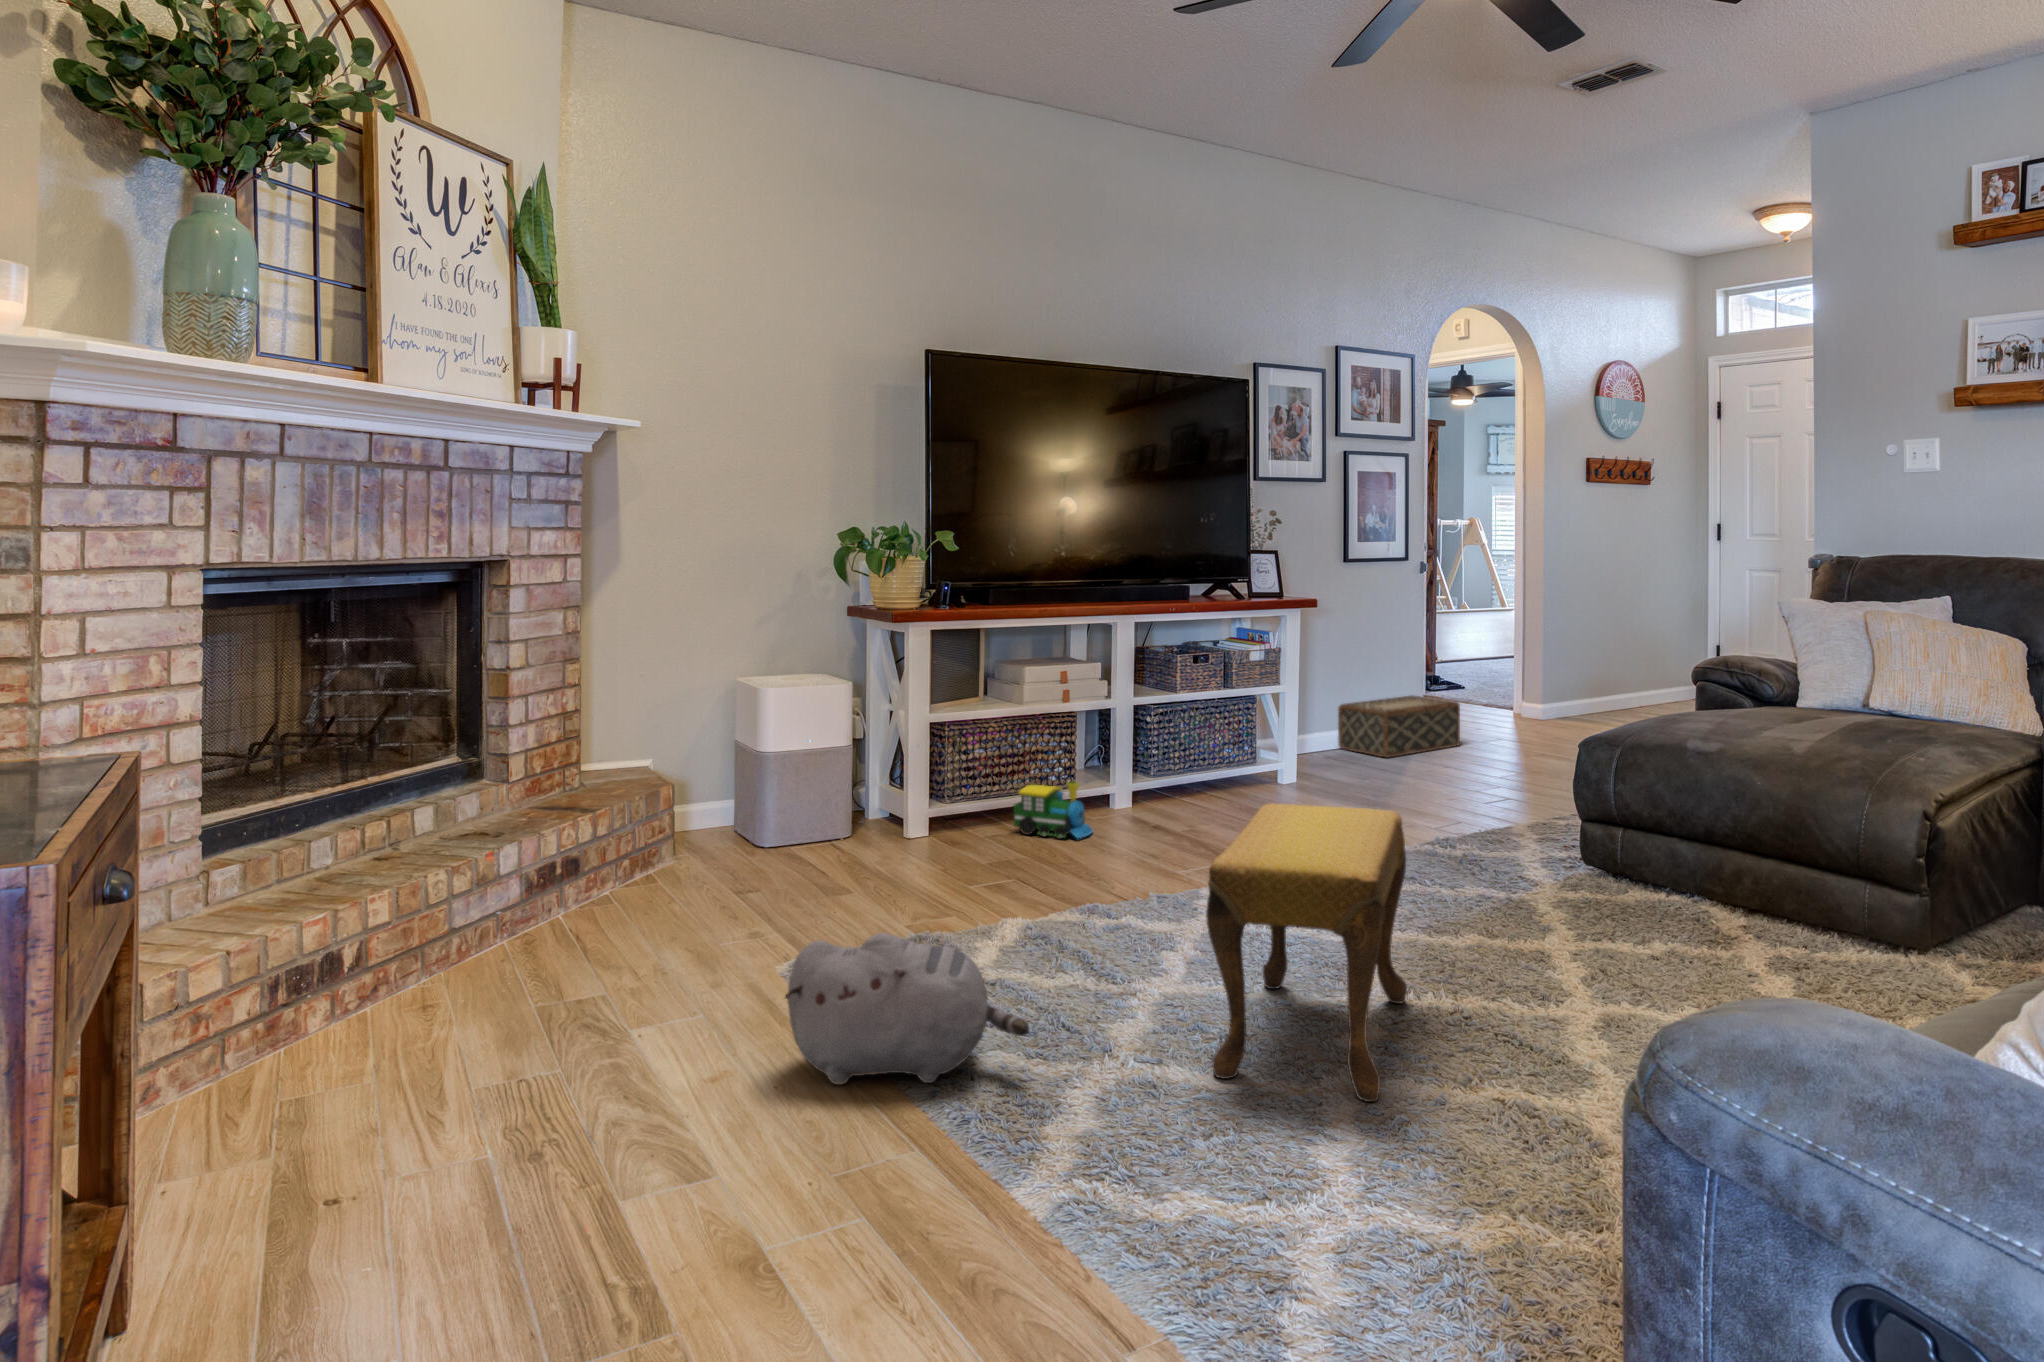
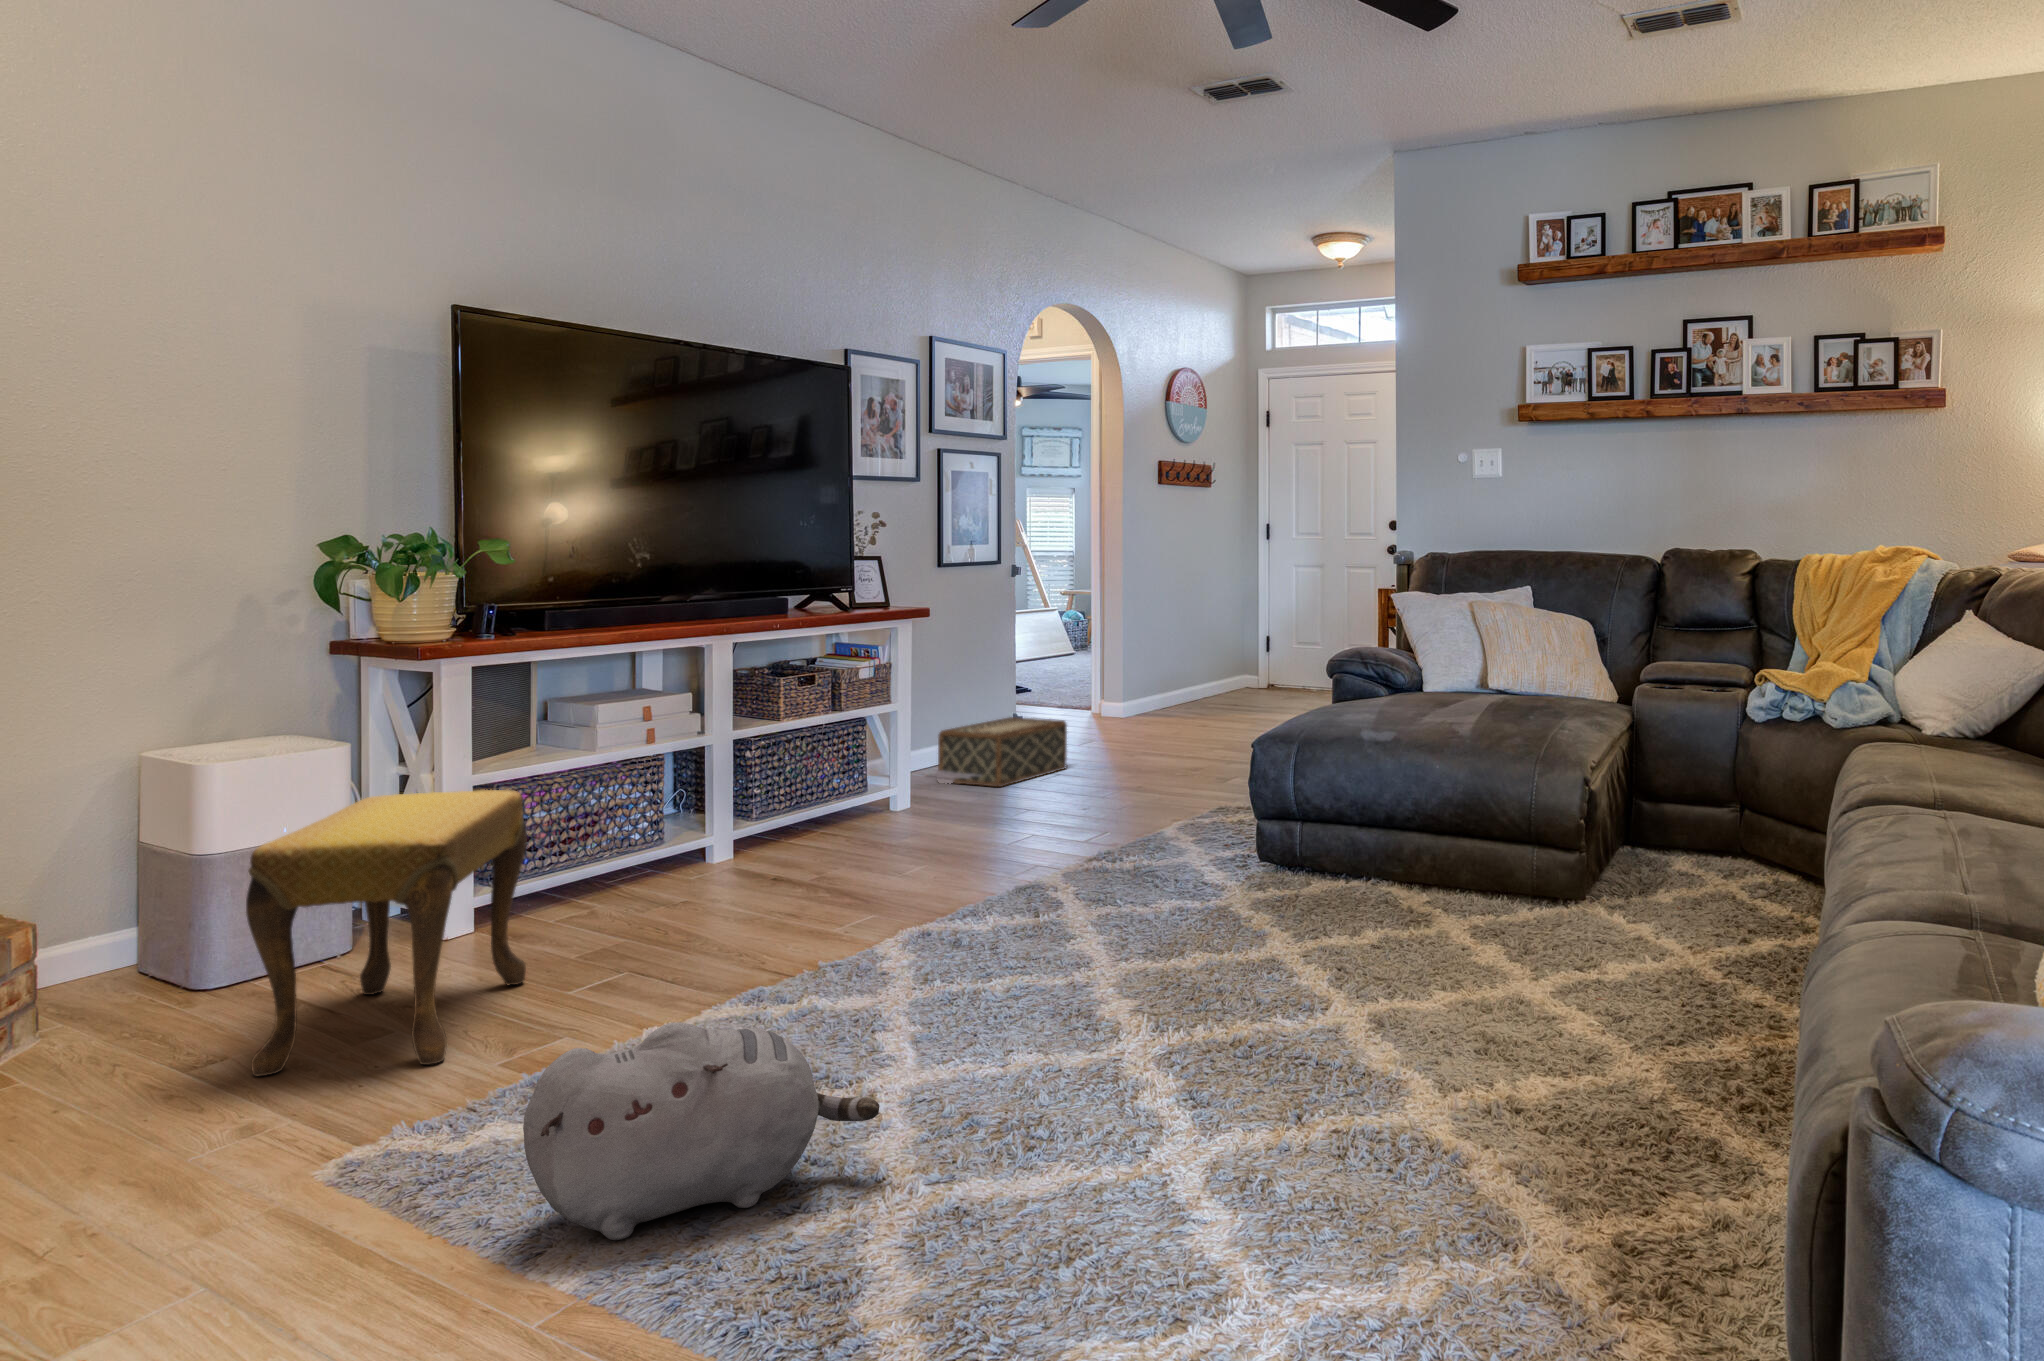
toy train: present [1014,782,1093,839] -> none [600,839,714,915]
footstool: present [1206,803,1407,1102] -> present [246,790,527,1076]

